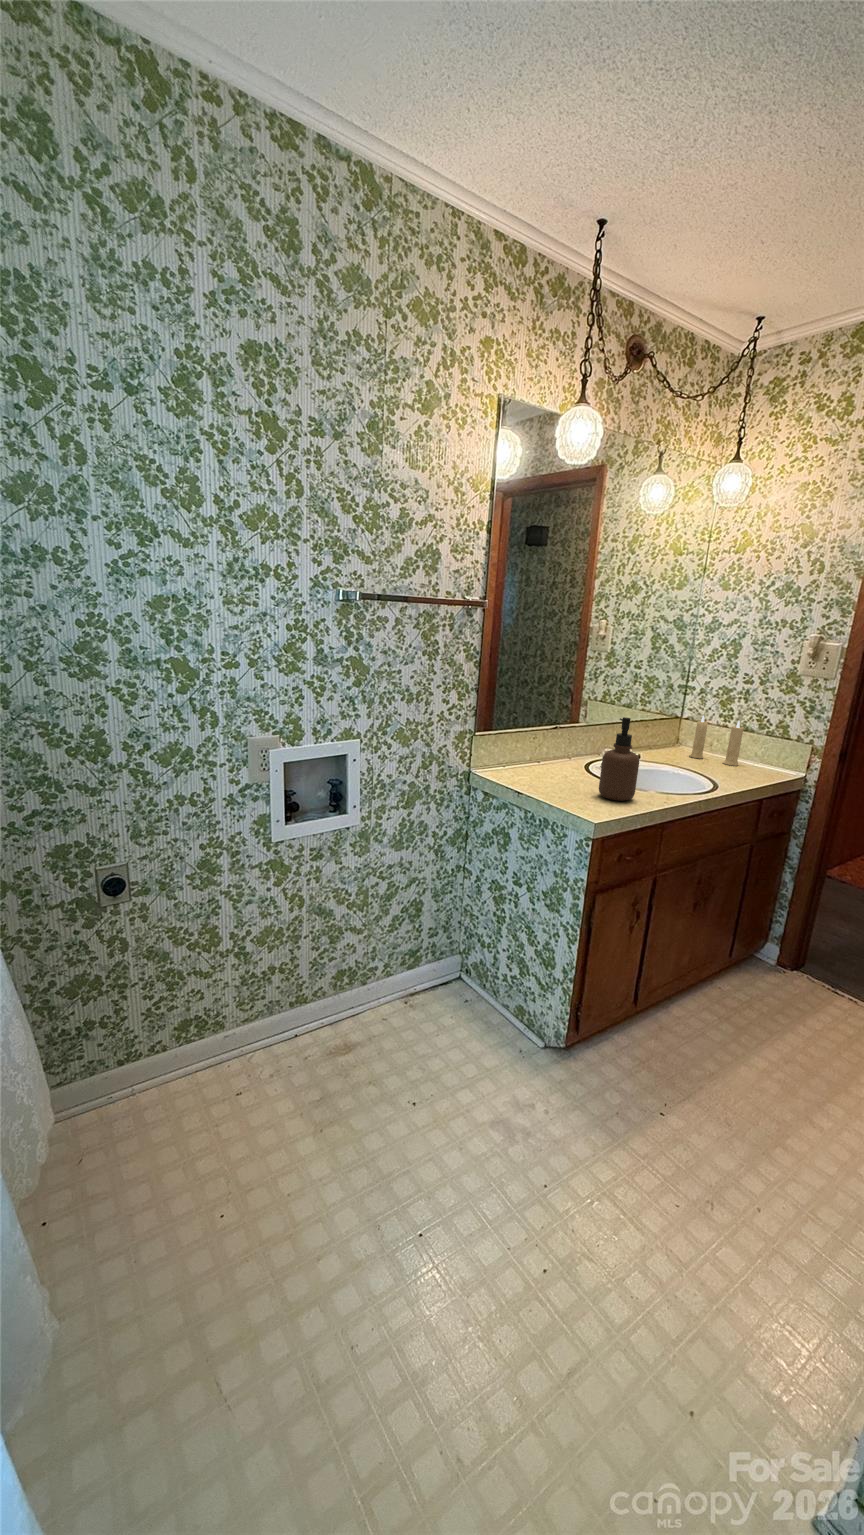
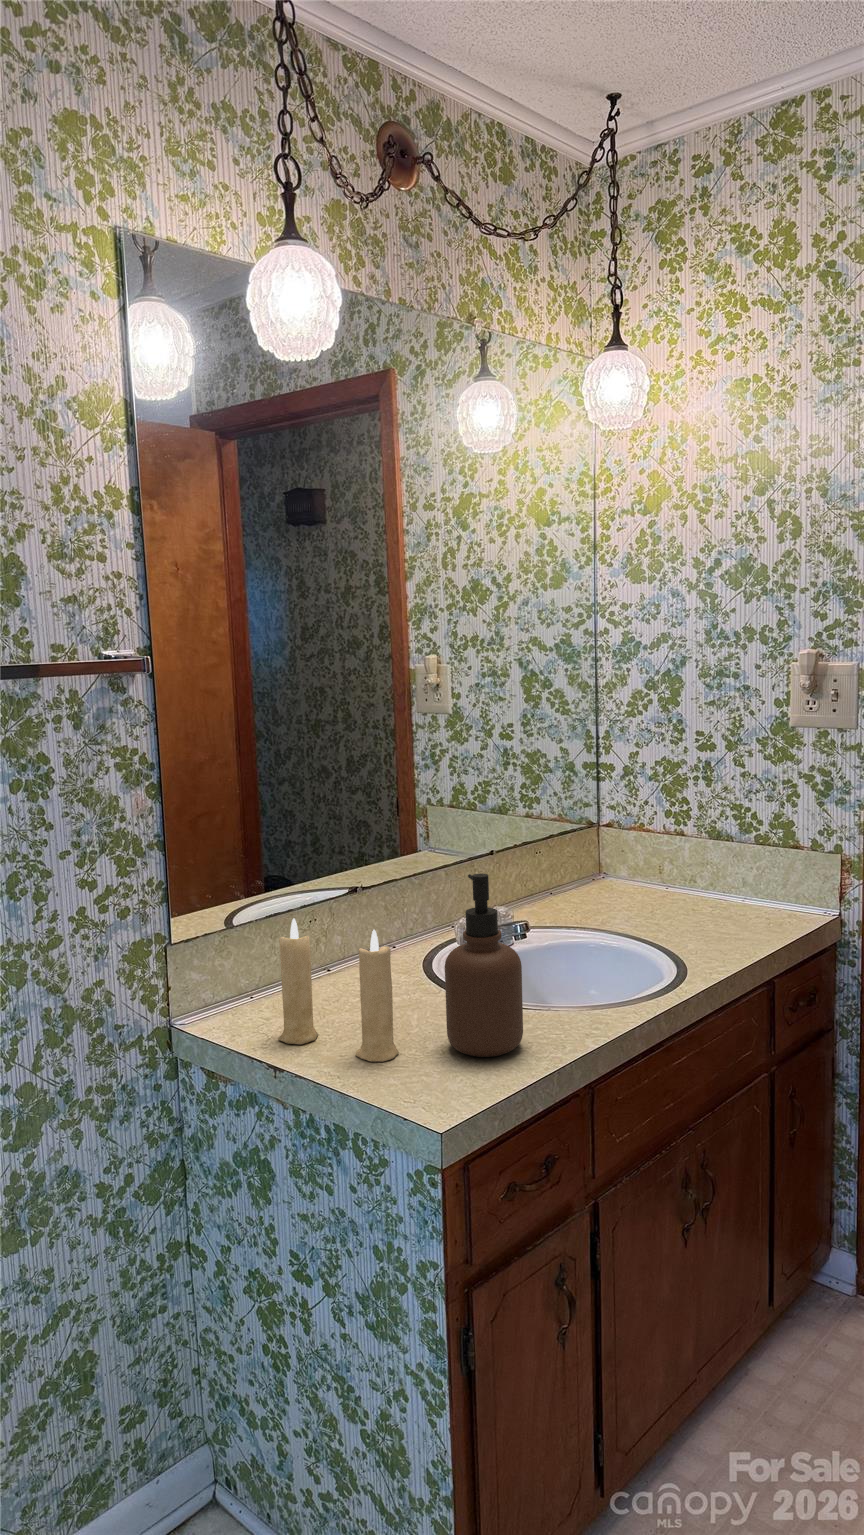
candle: present [689,716,744,766] -> present [278,918,399,1062]

